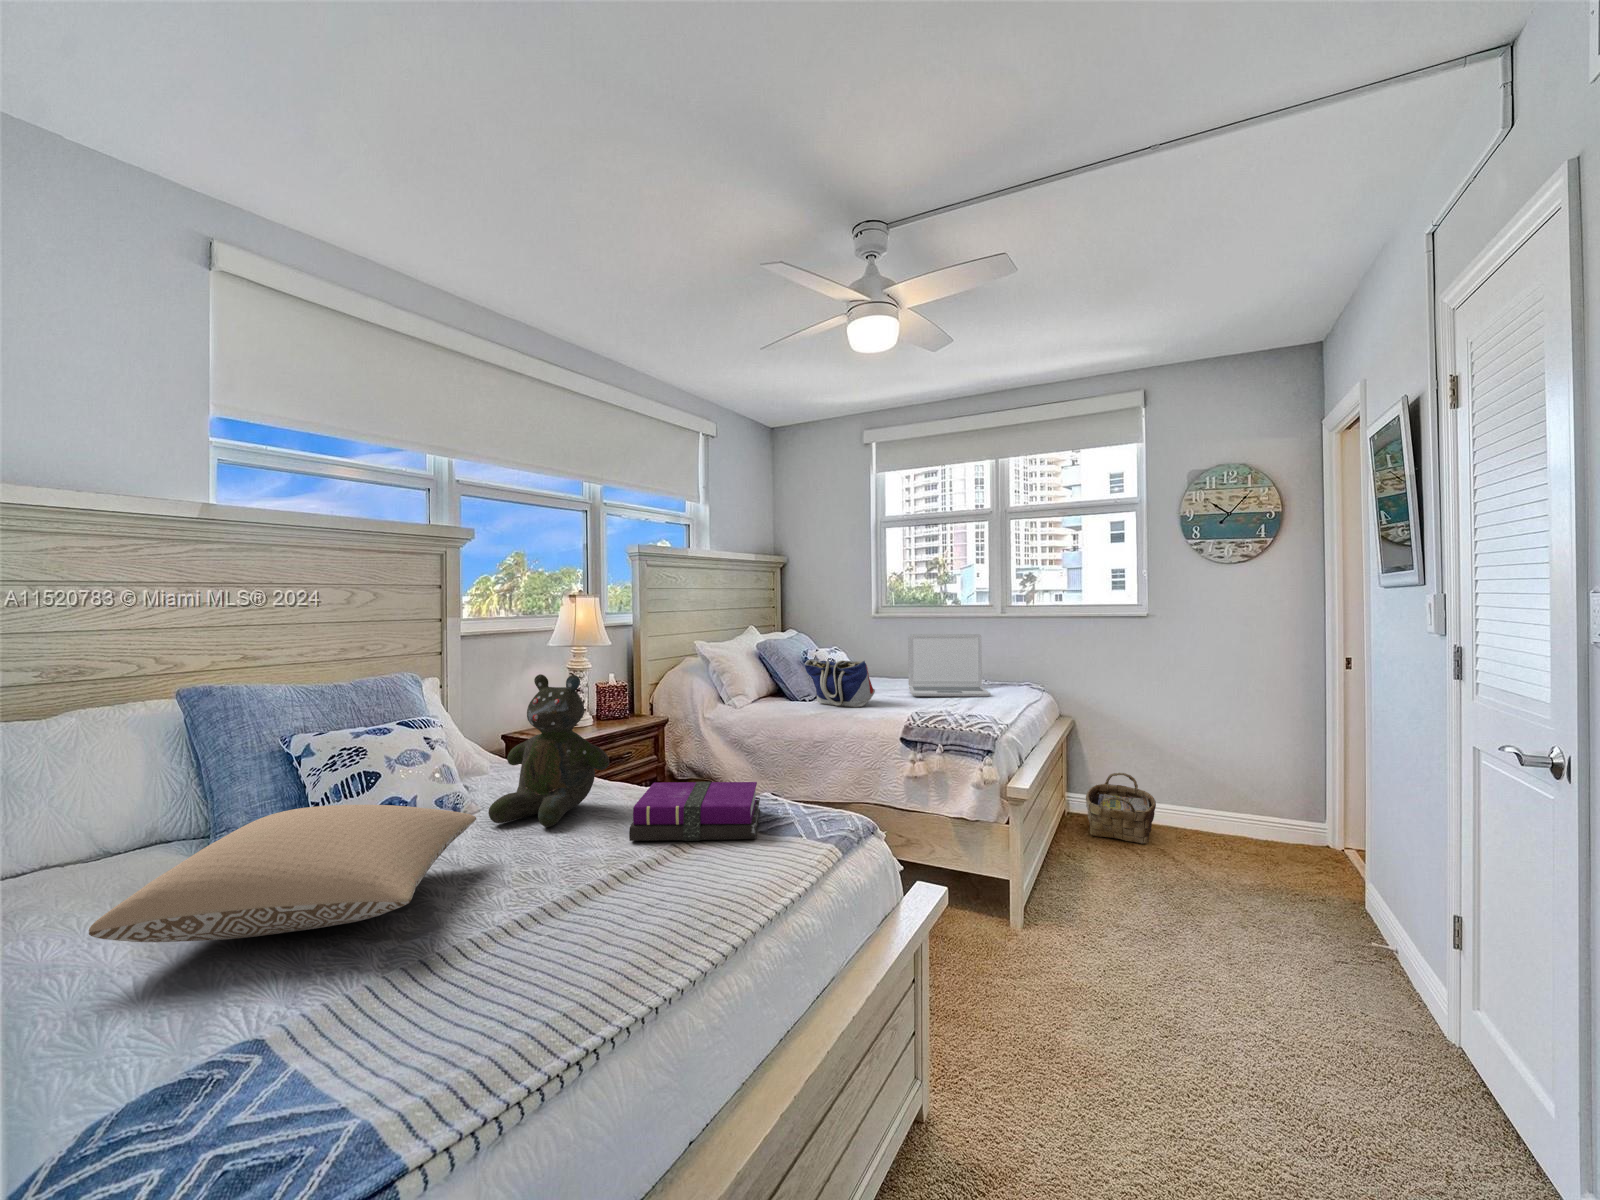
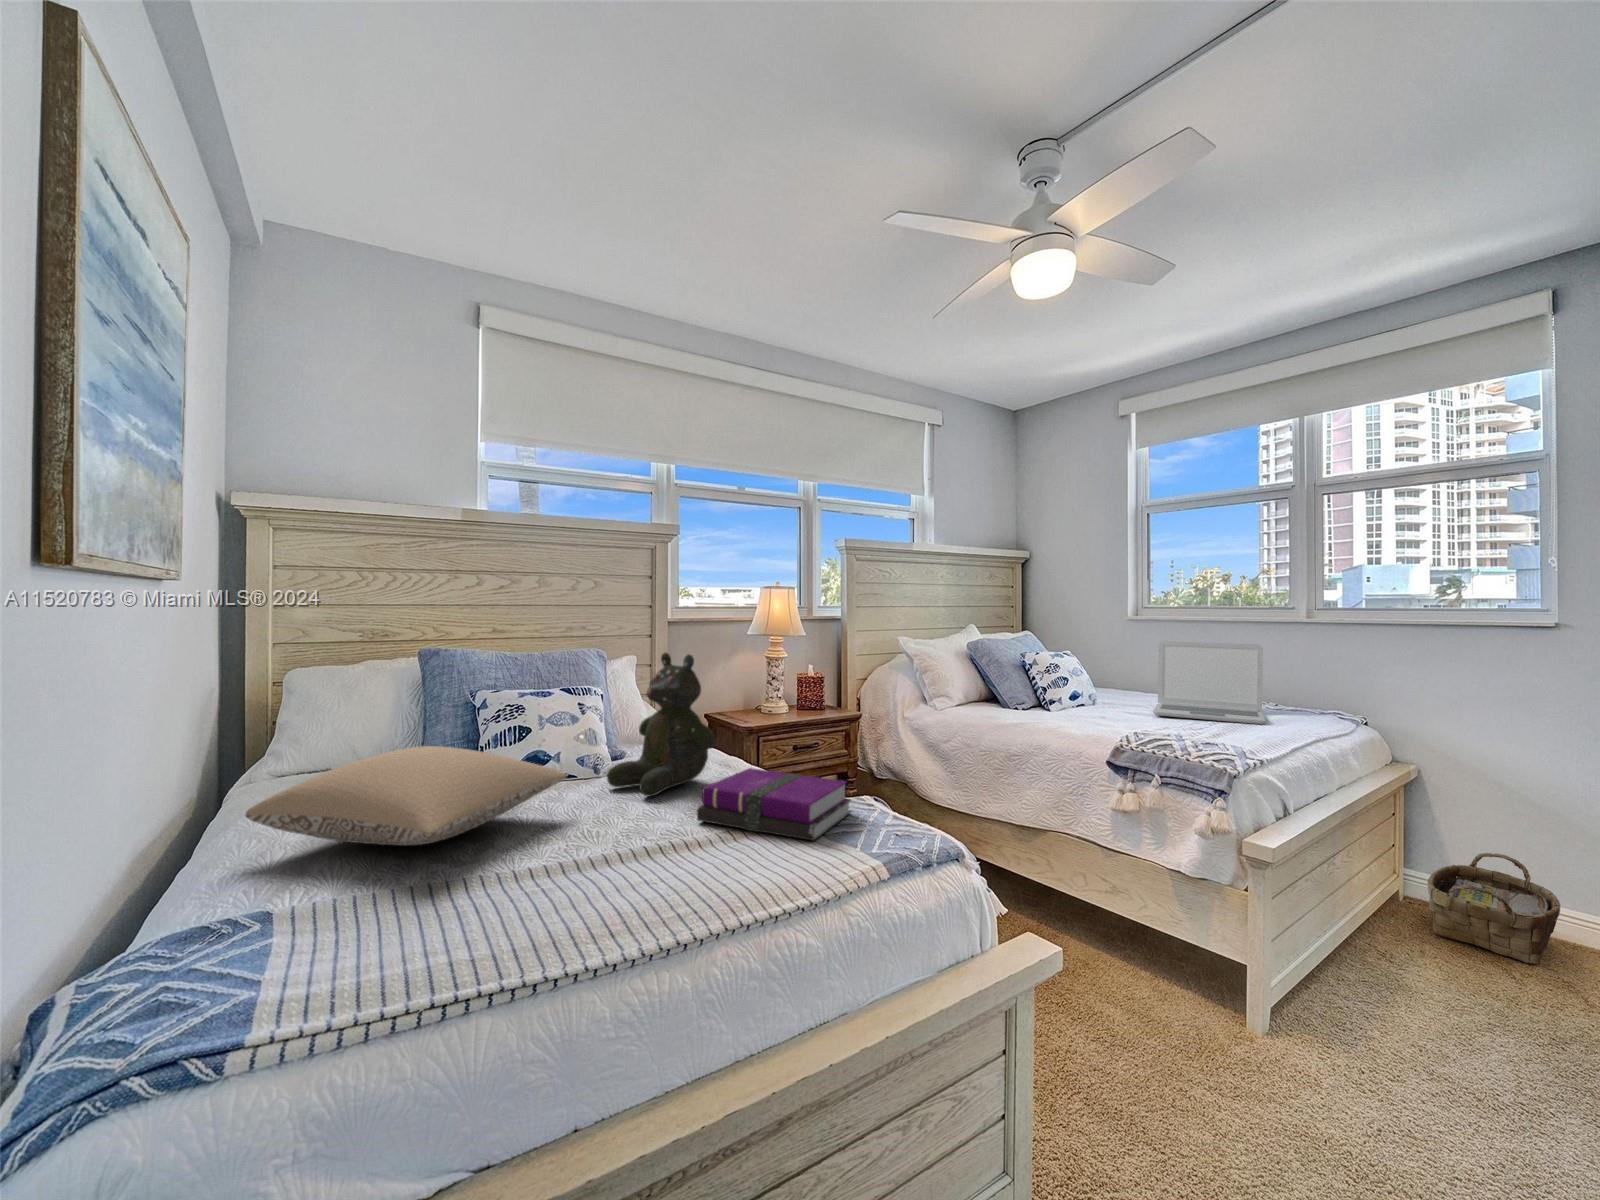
tote bag: present [804,659,875,707] -> none [1015,663,1099,721]

